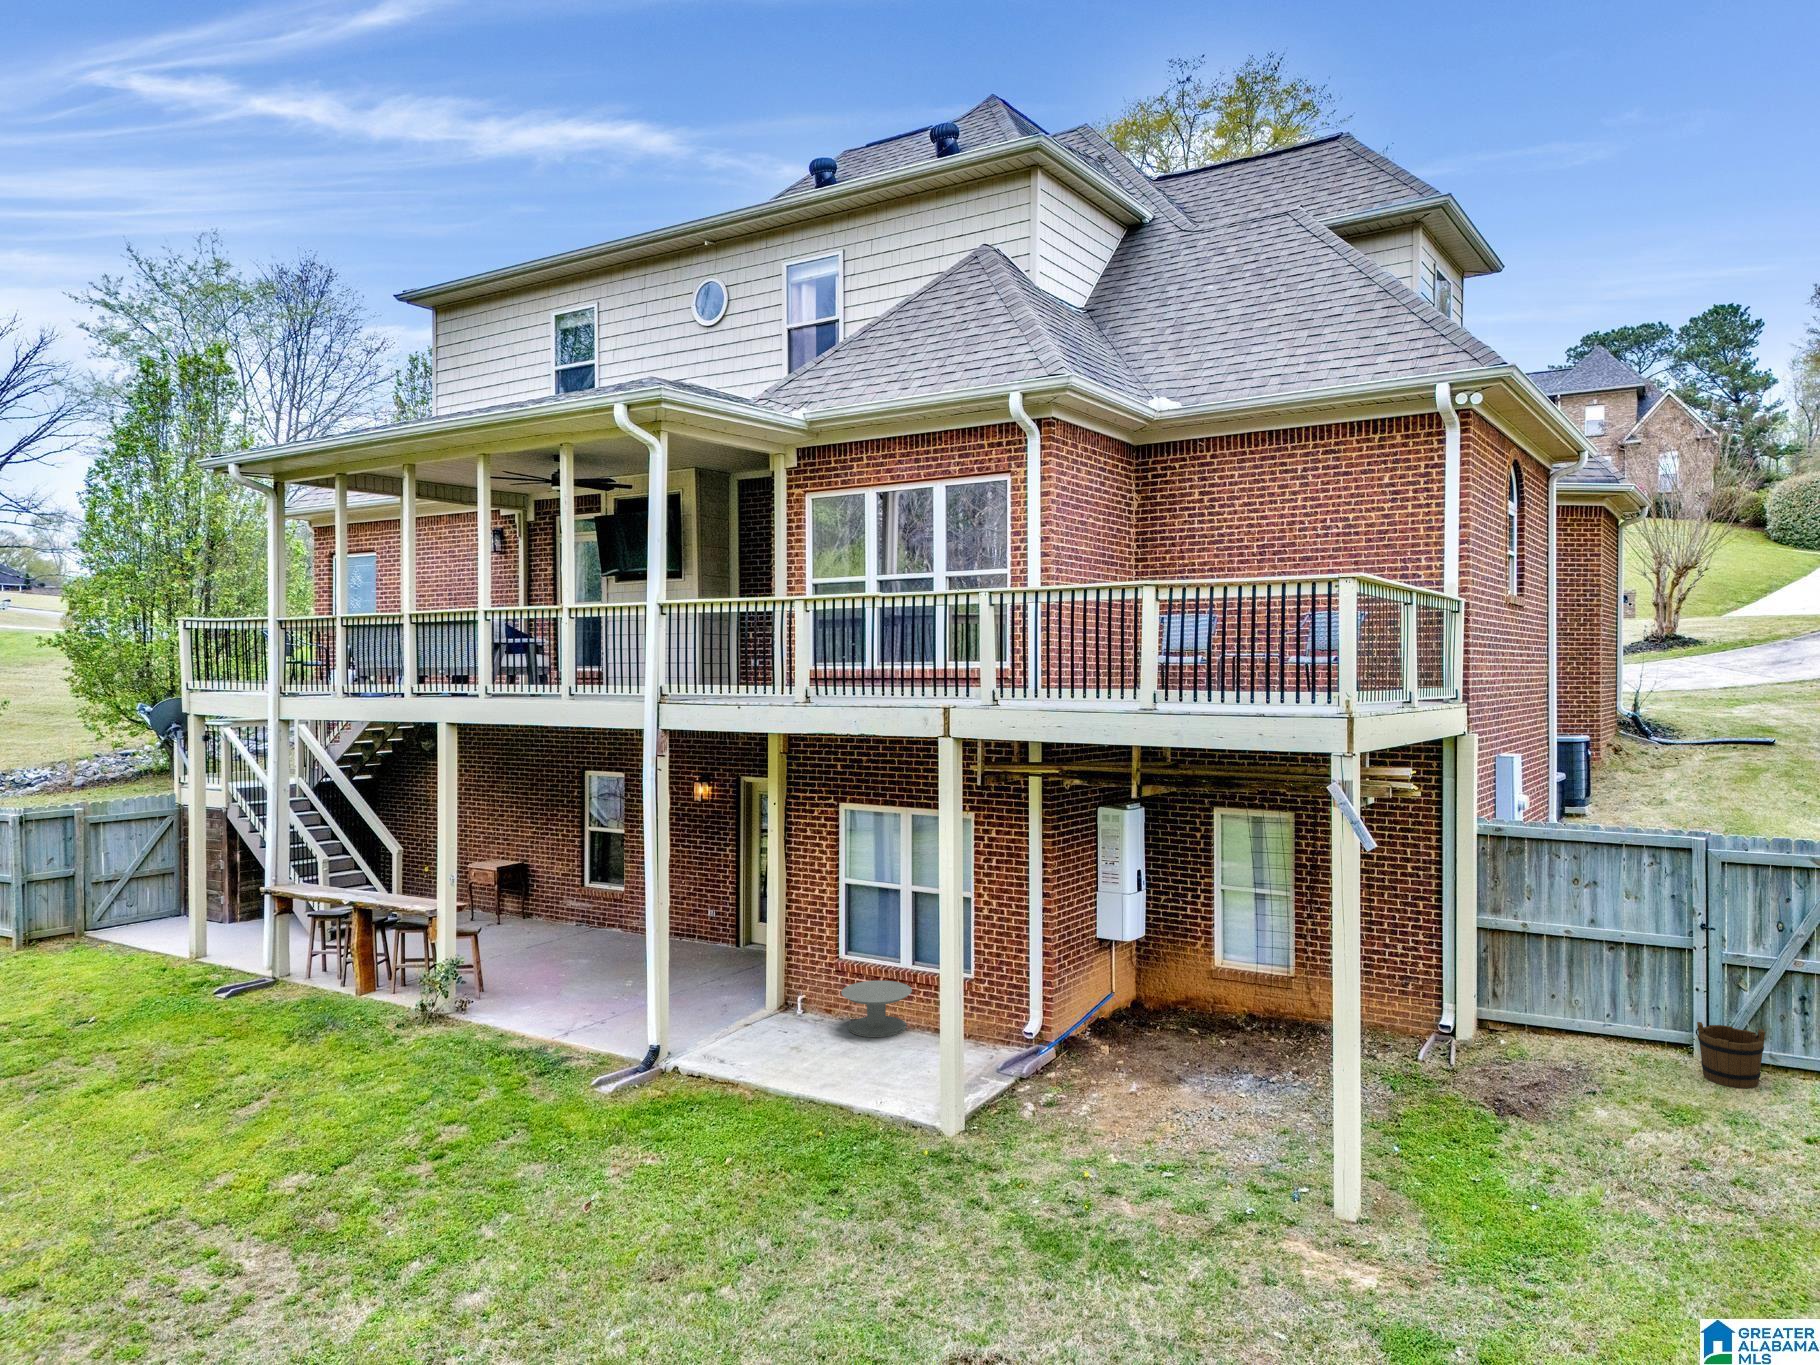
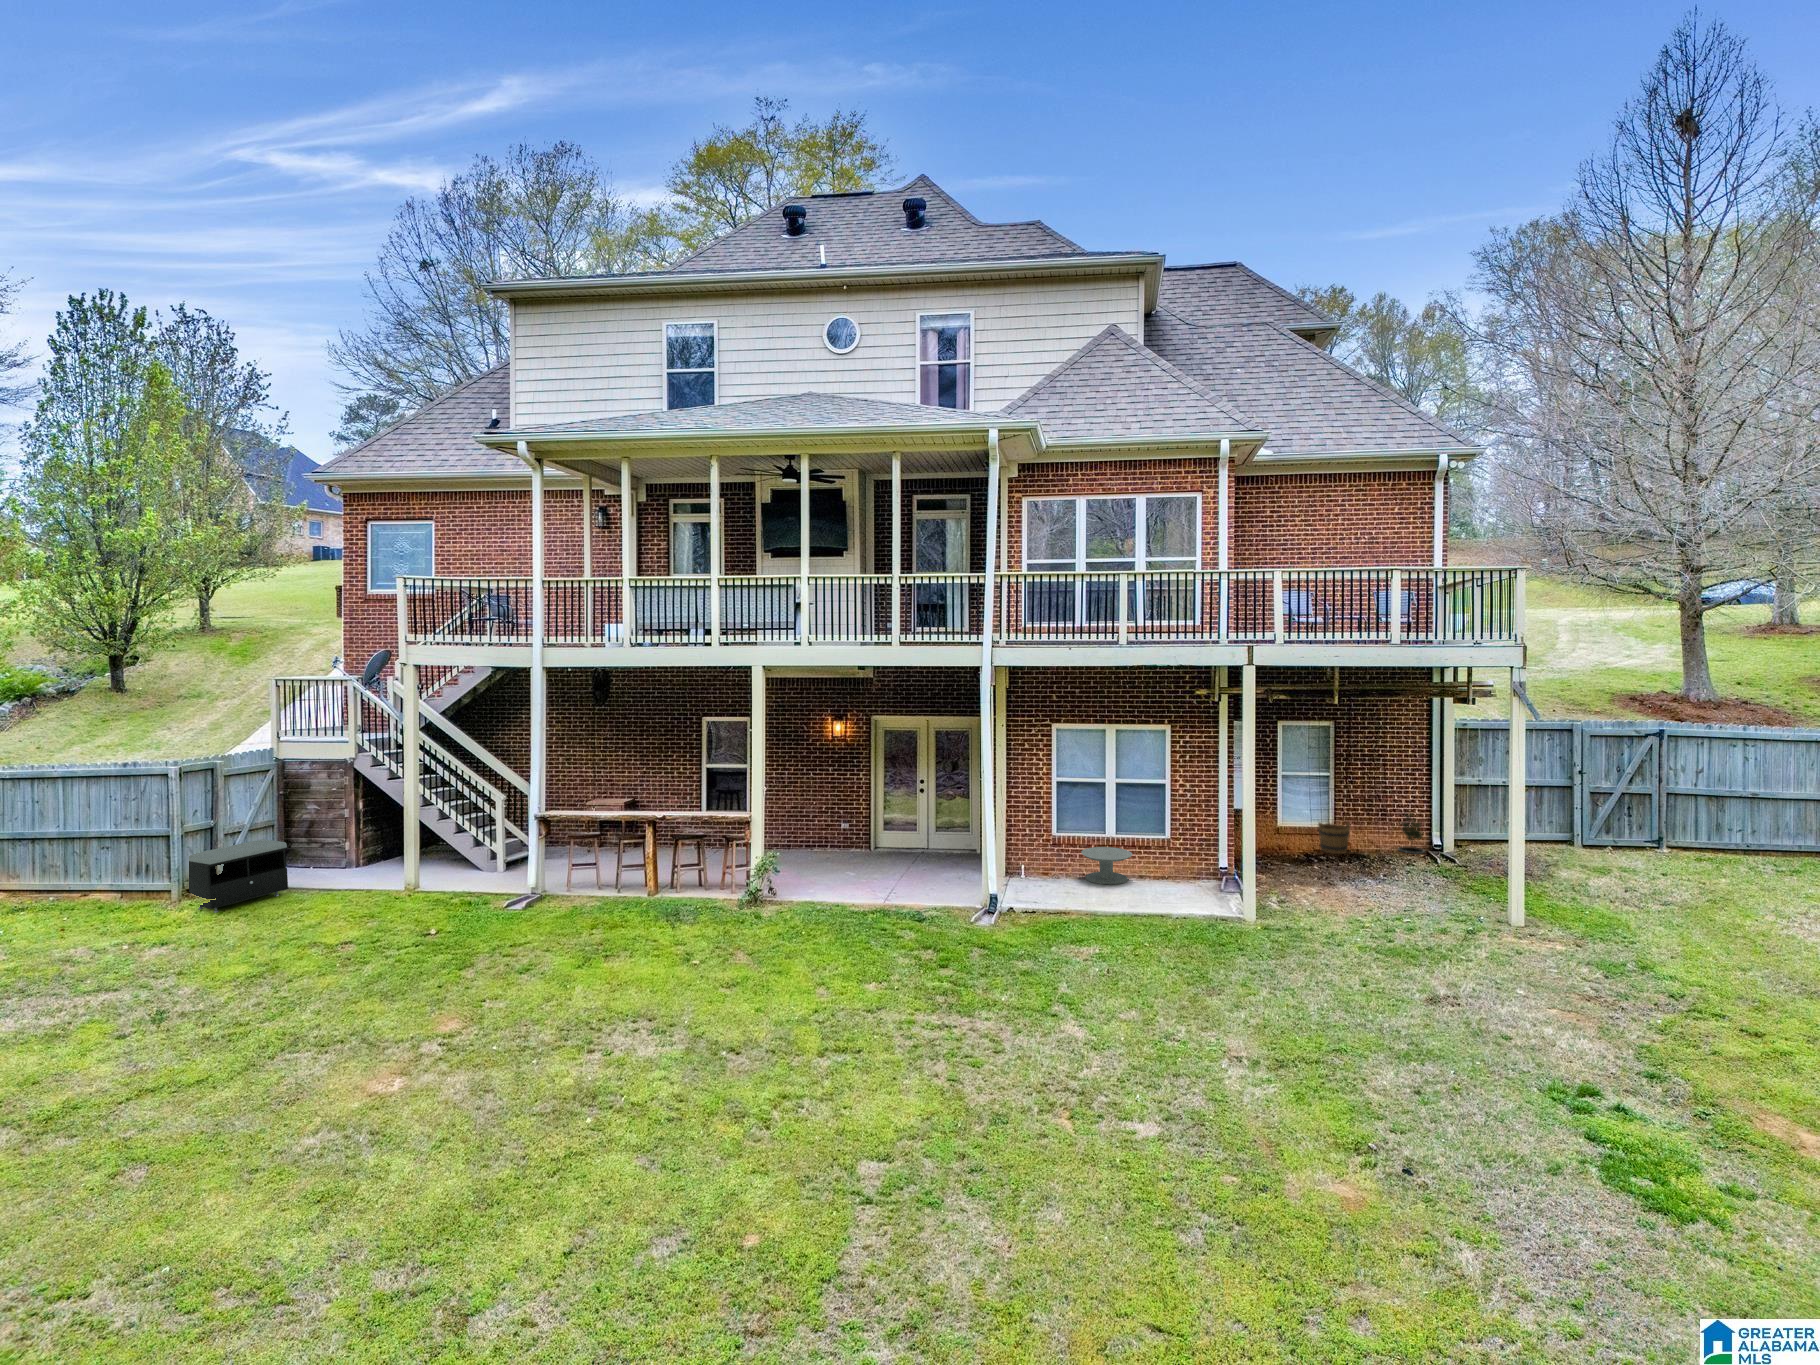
storage bench: none [24,883,119,954] -> present [189,839,288,913]
potted tree: none [1387,971,1436,1048] -> present [1398,813,1424,854]
bucket: present [1696,1022,1765,1088] -> present [1318,822,1350,854]

